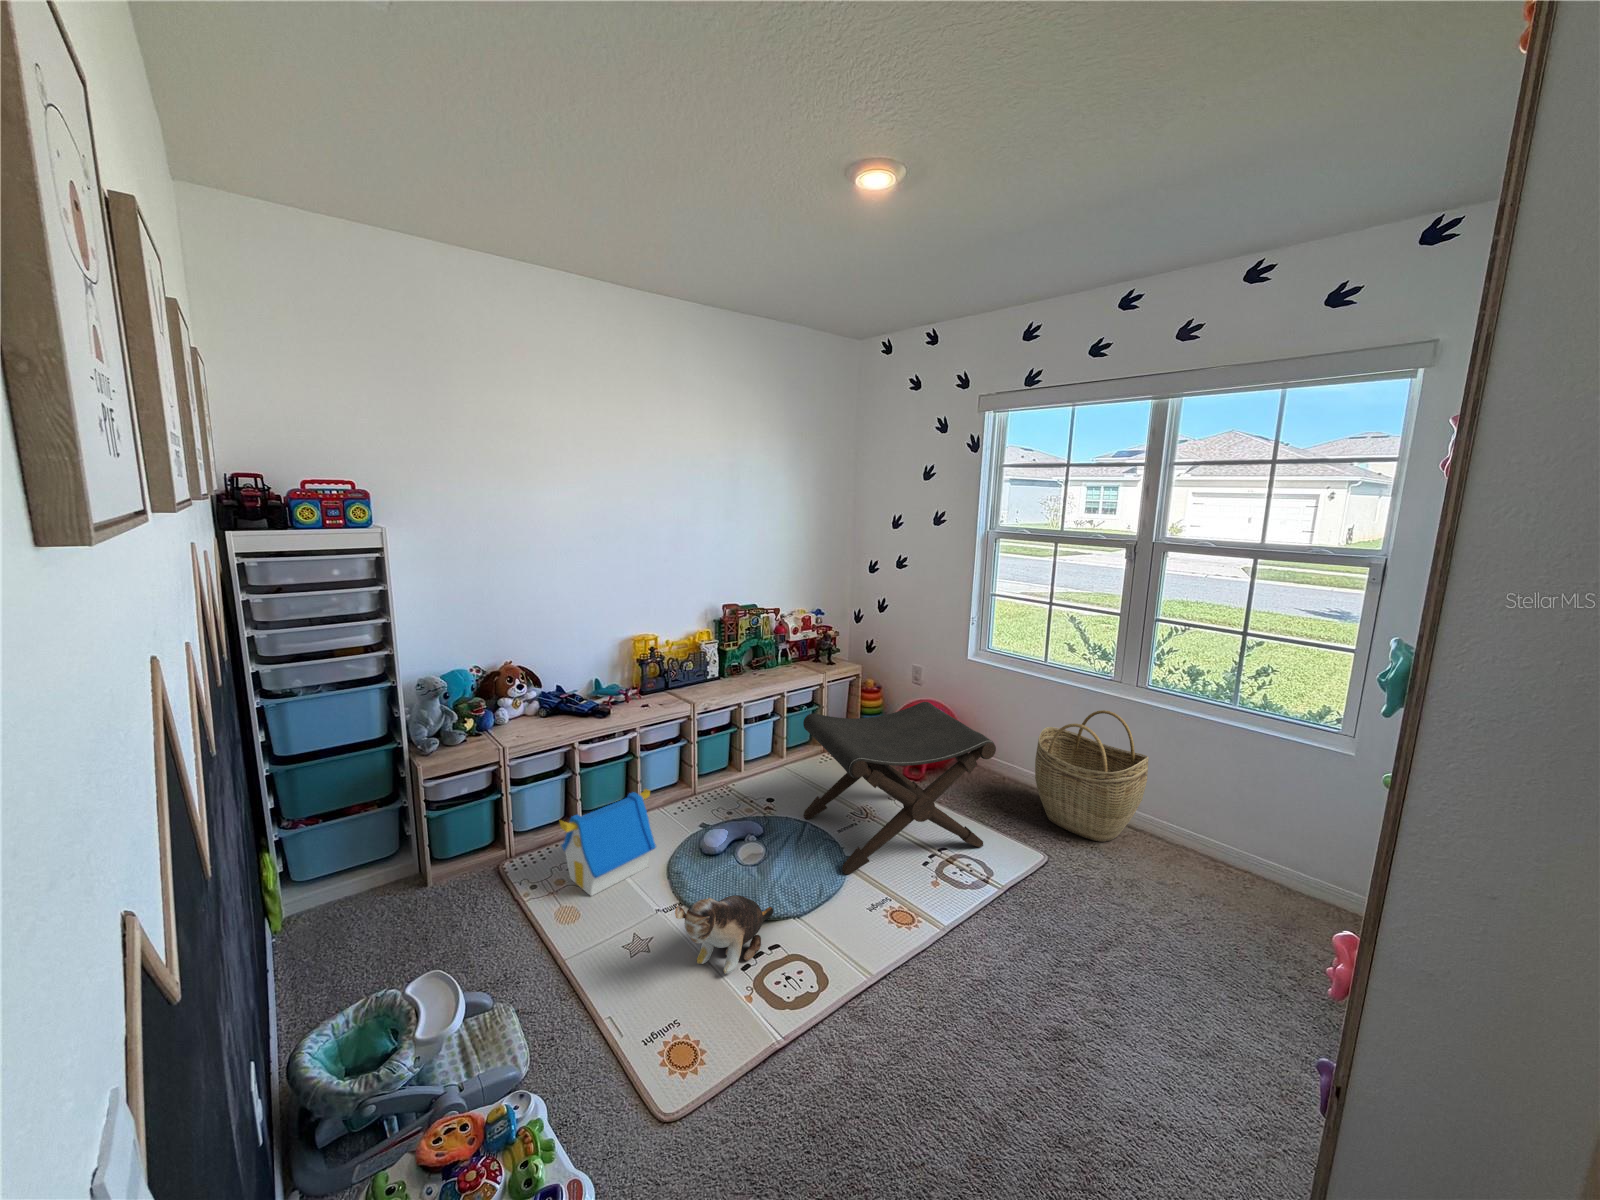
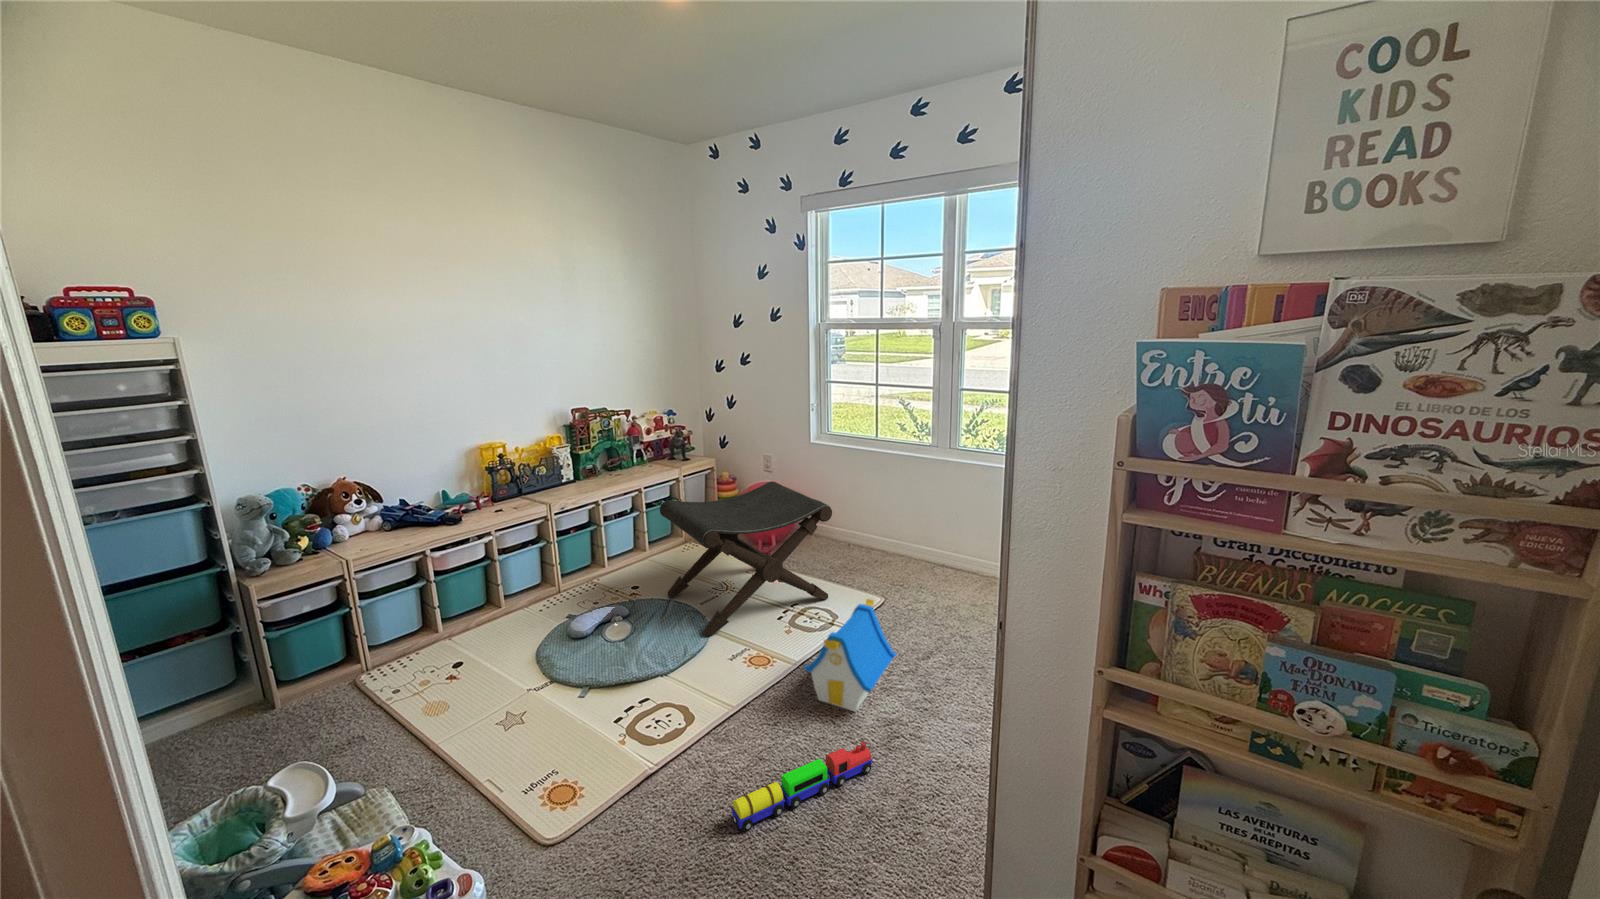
woven basket: present [1035,710,1149,842] -> none [869,473,957,582]
toy house: present [560,789,656,896] -> present [804,599,896,711]
plush toy: present [675,895,774,974] -> none [545,661,642,729]
toy train: none [869,1064,1045,1157] -> present [731,742,873,831]

